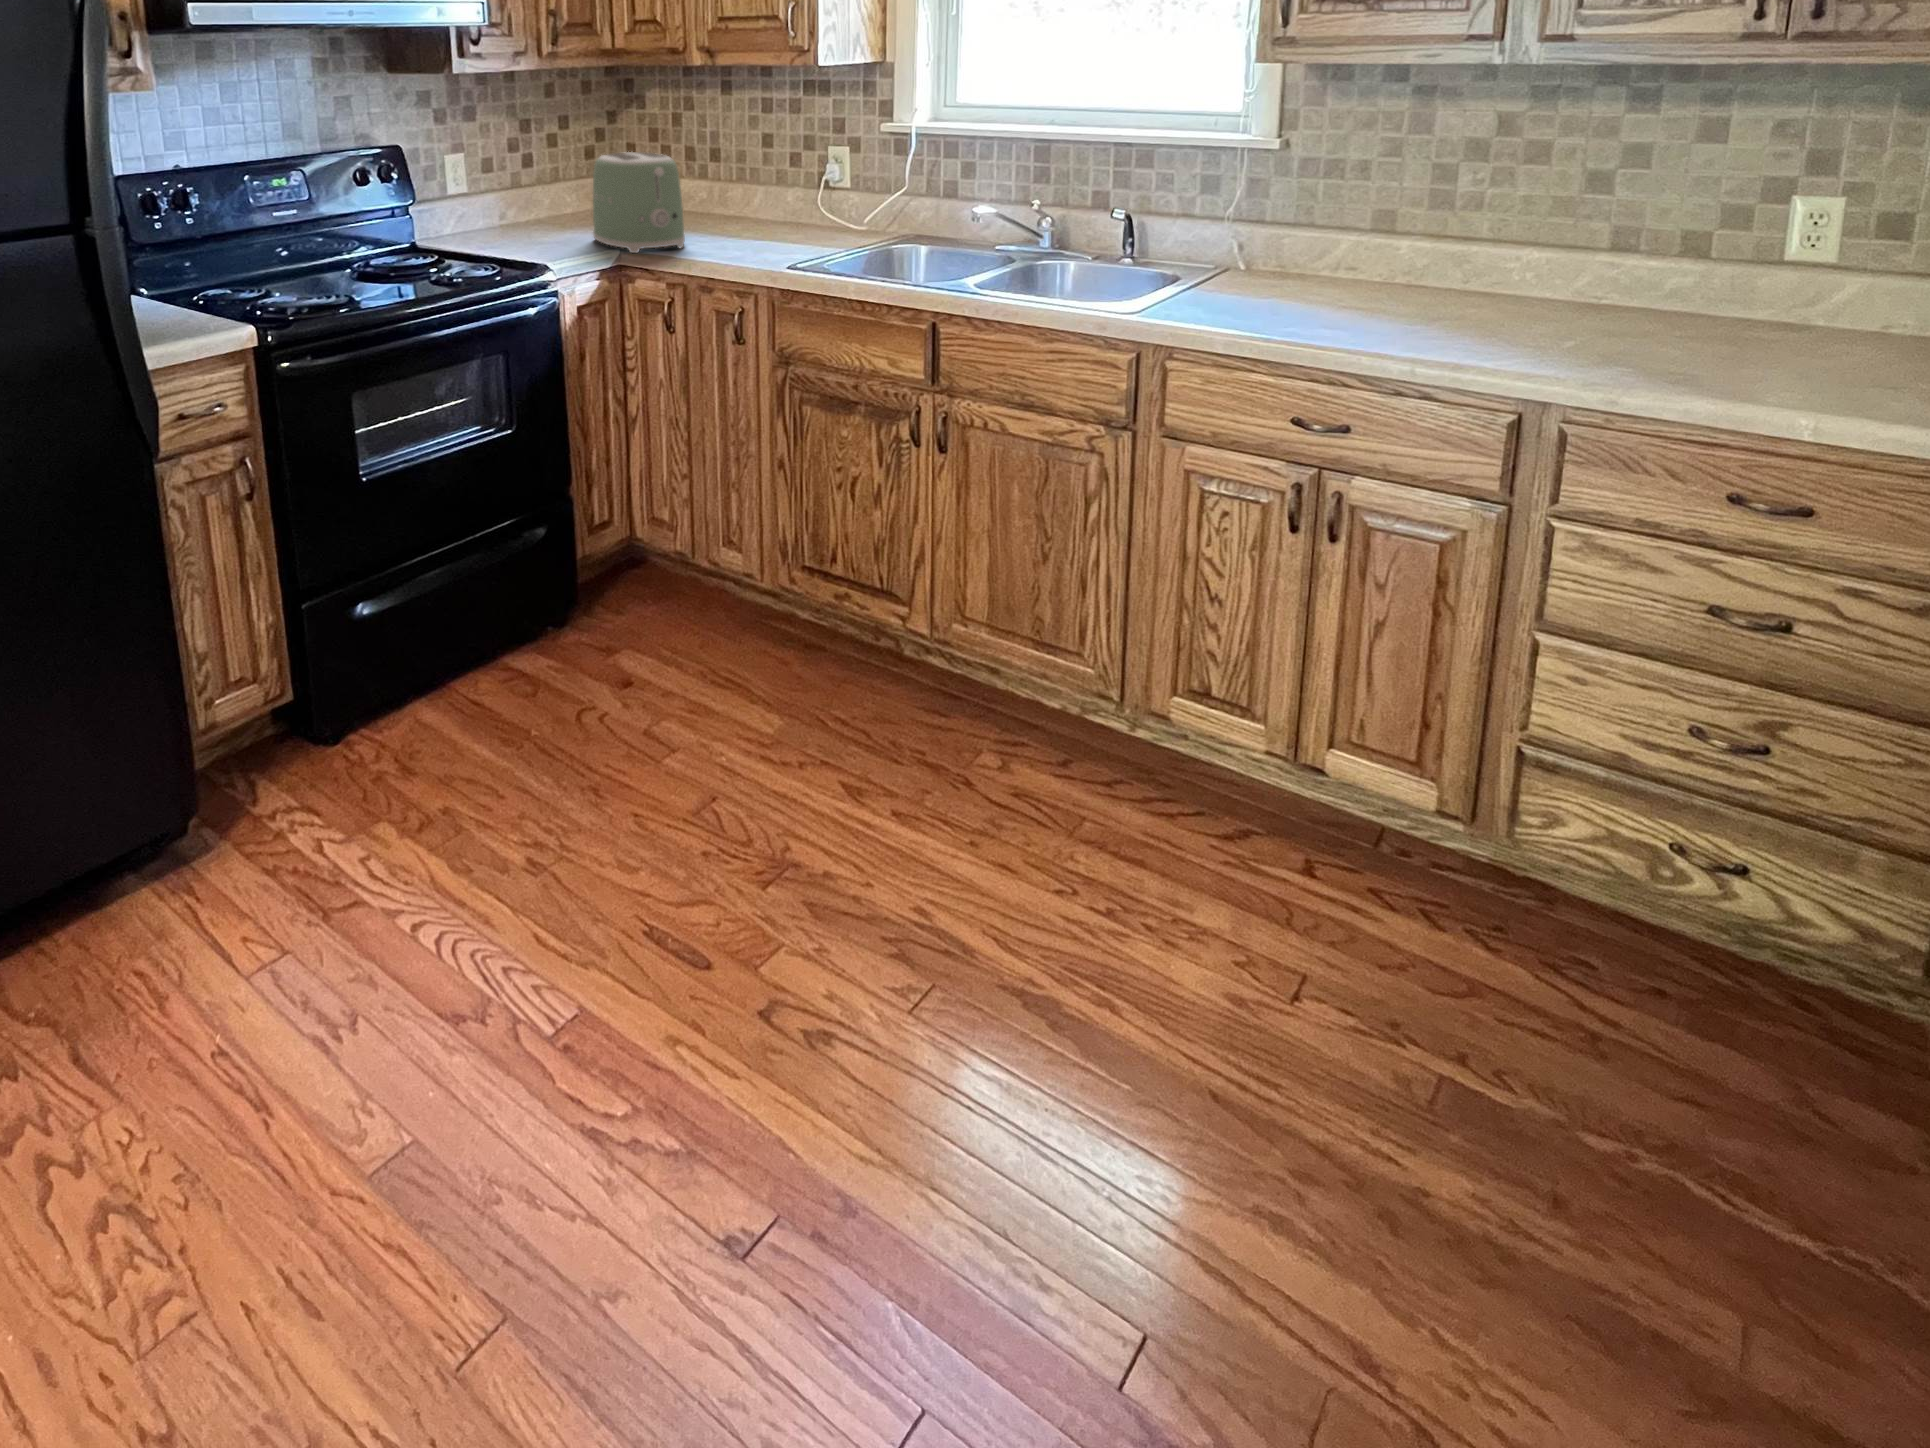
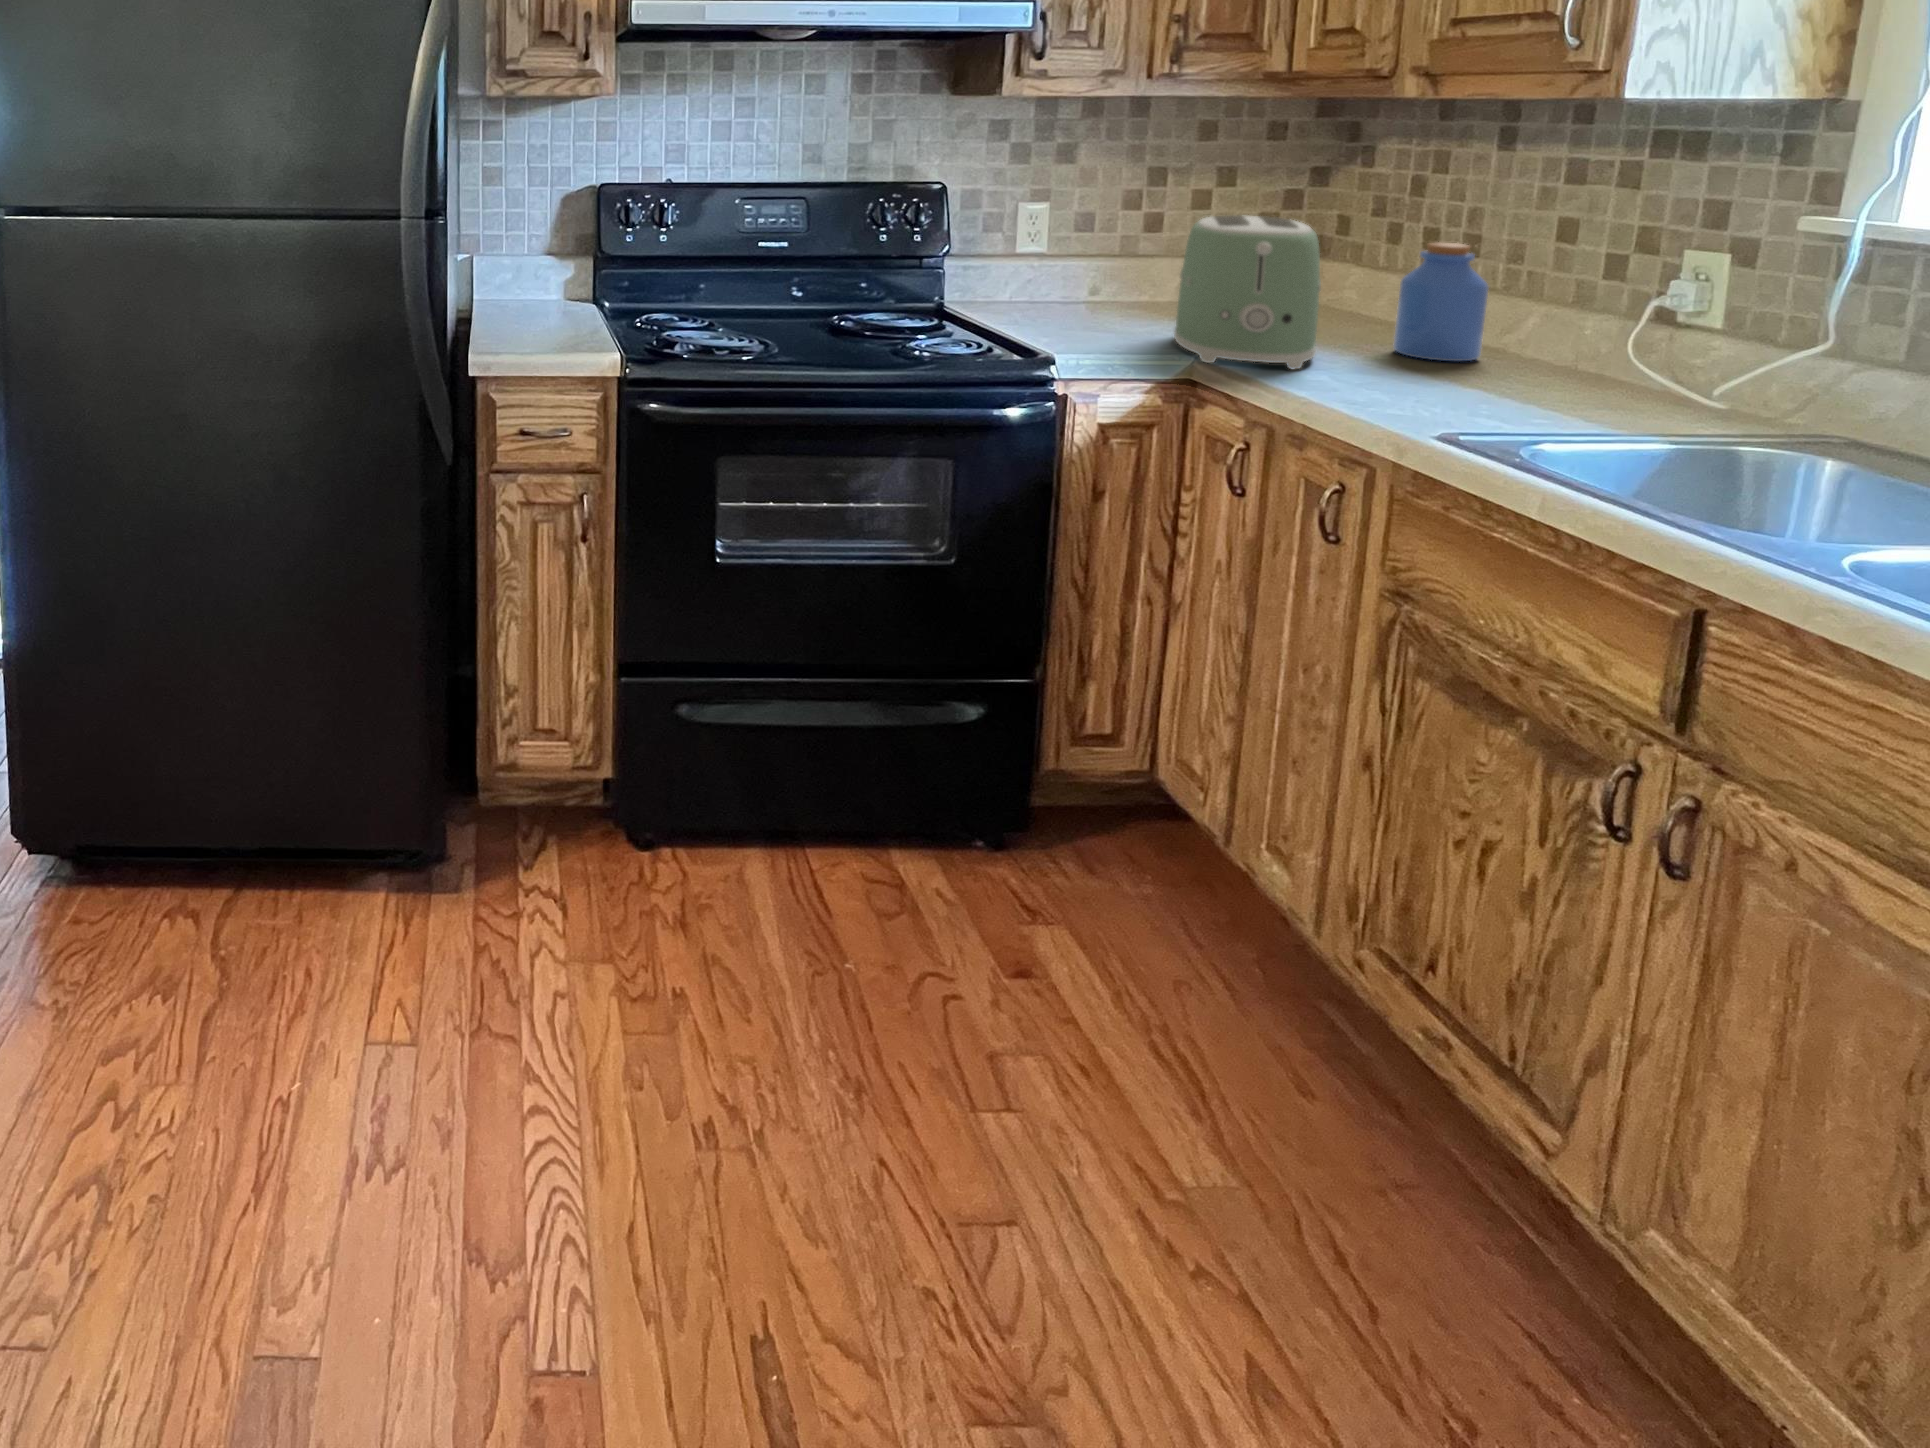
jar: none [705,159,750,232] -> present [1394,242,1489,361]

